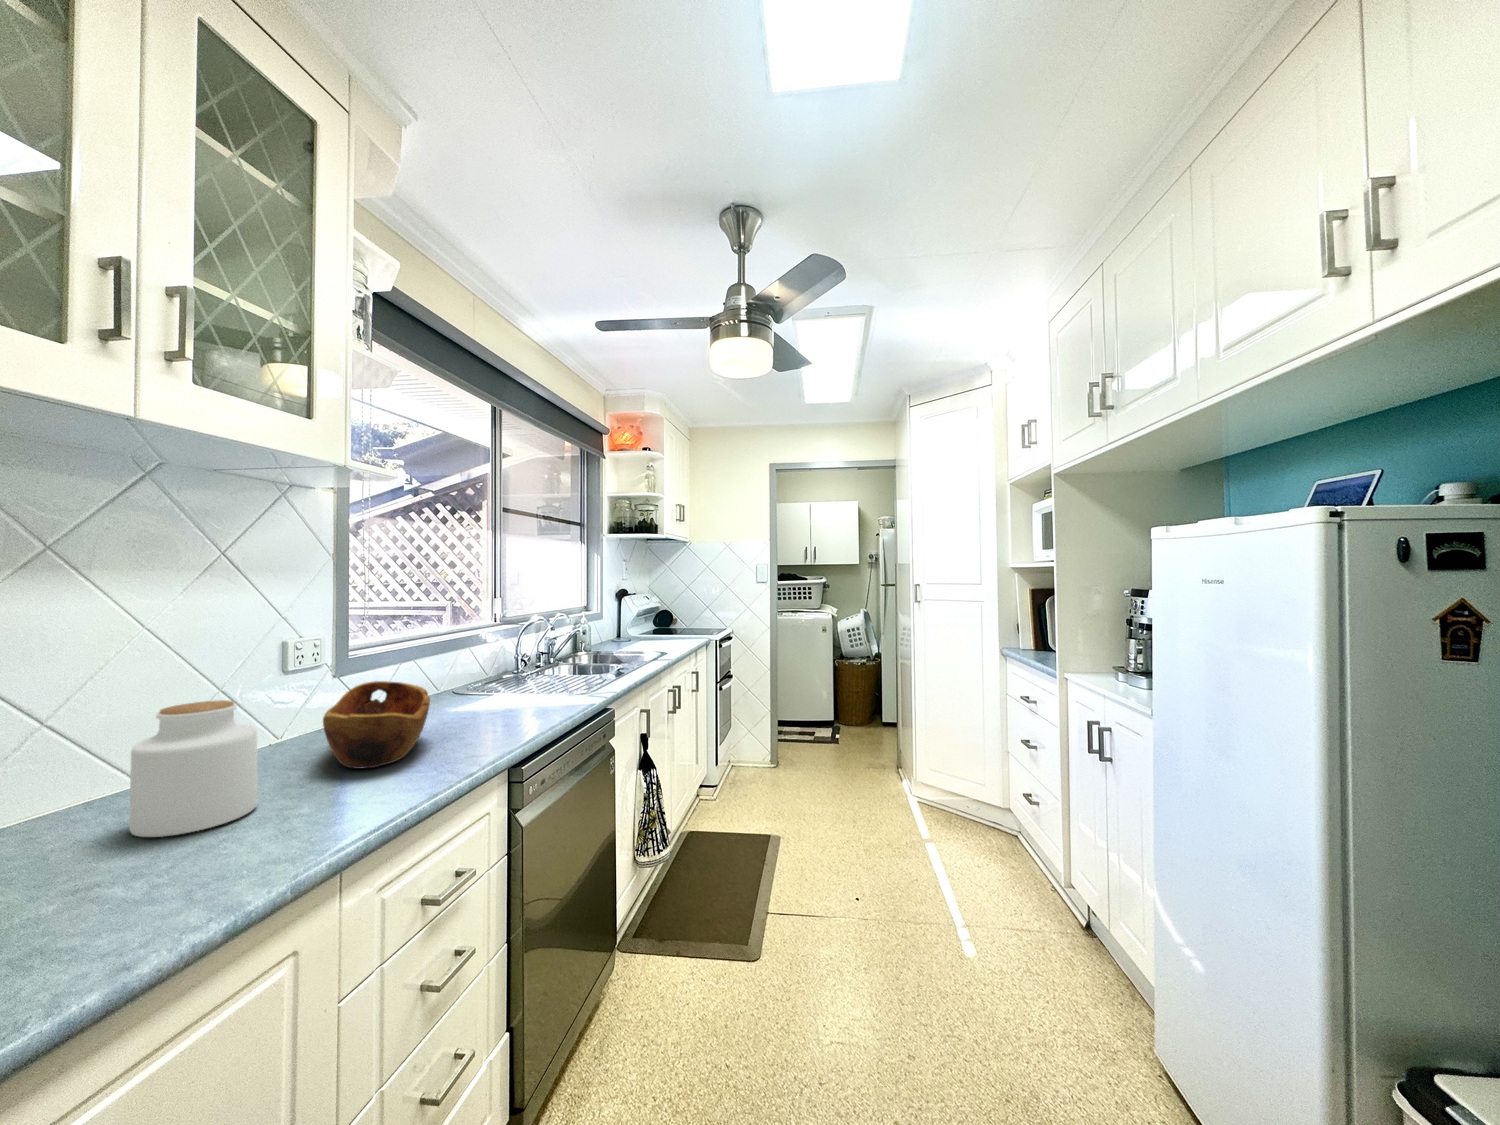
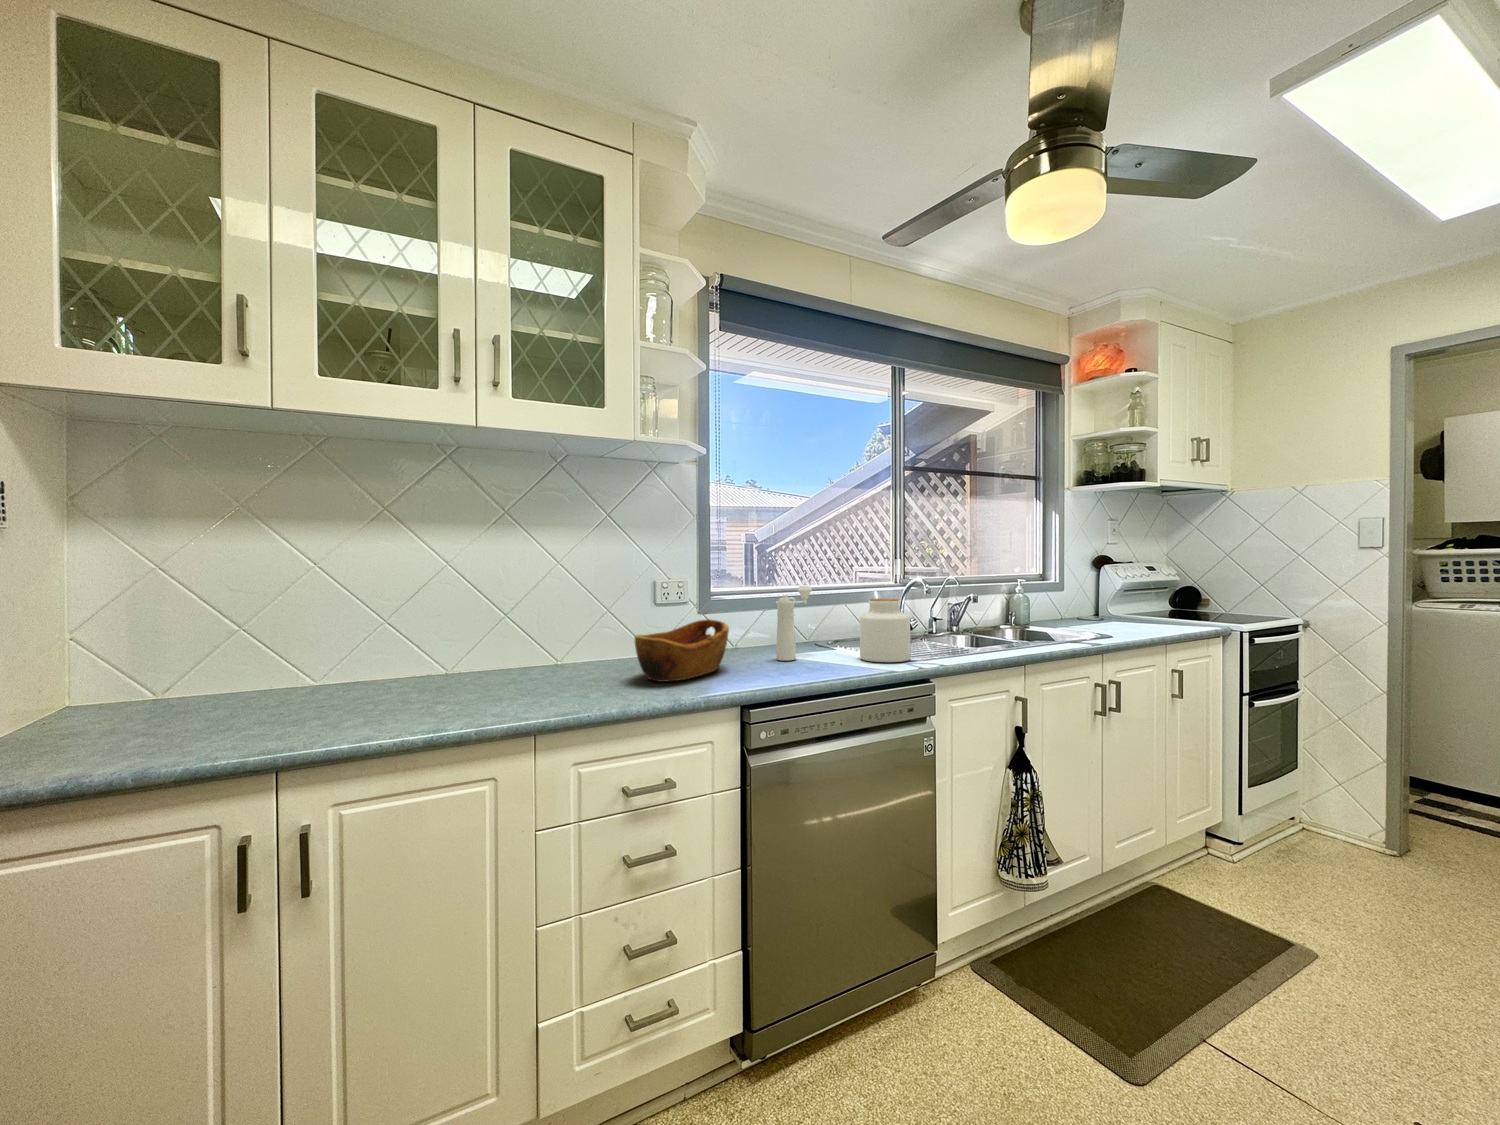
pepper mill: none [446,632,473,716] -> present [776,586,812,661]
jar: present [129,700,257,837] -> present [860,599,911,662]

